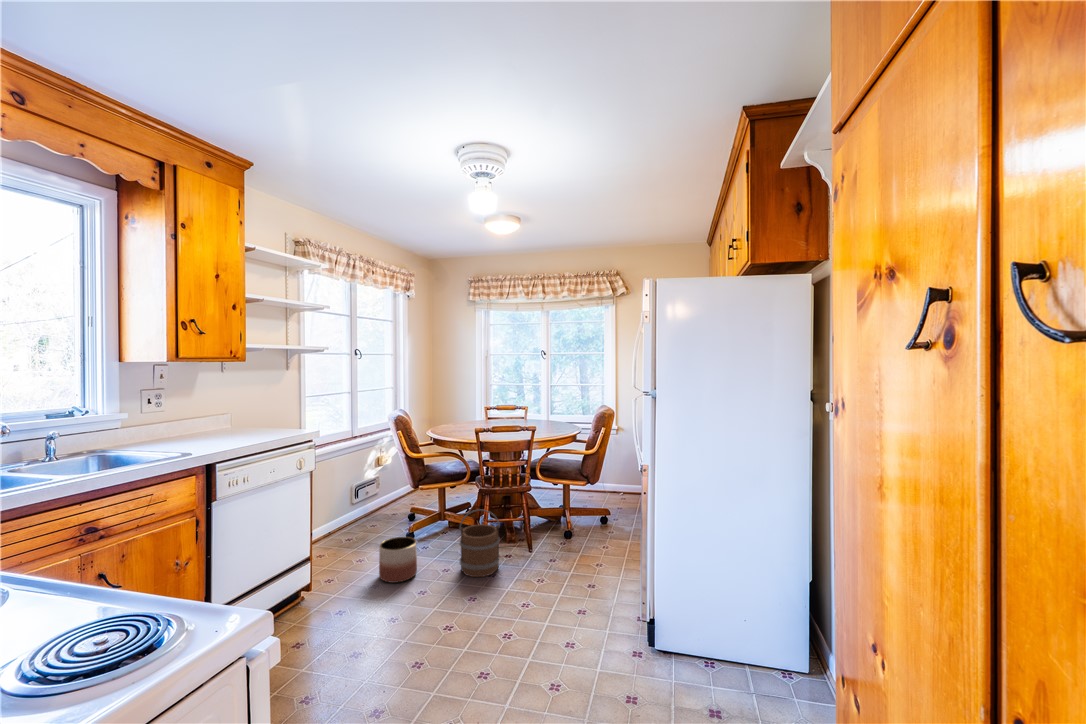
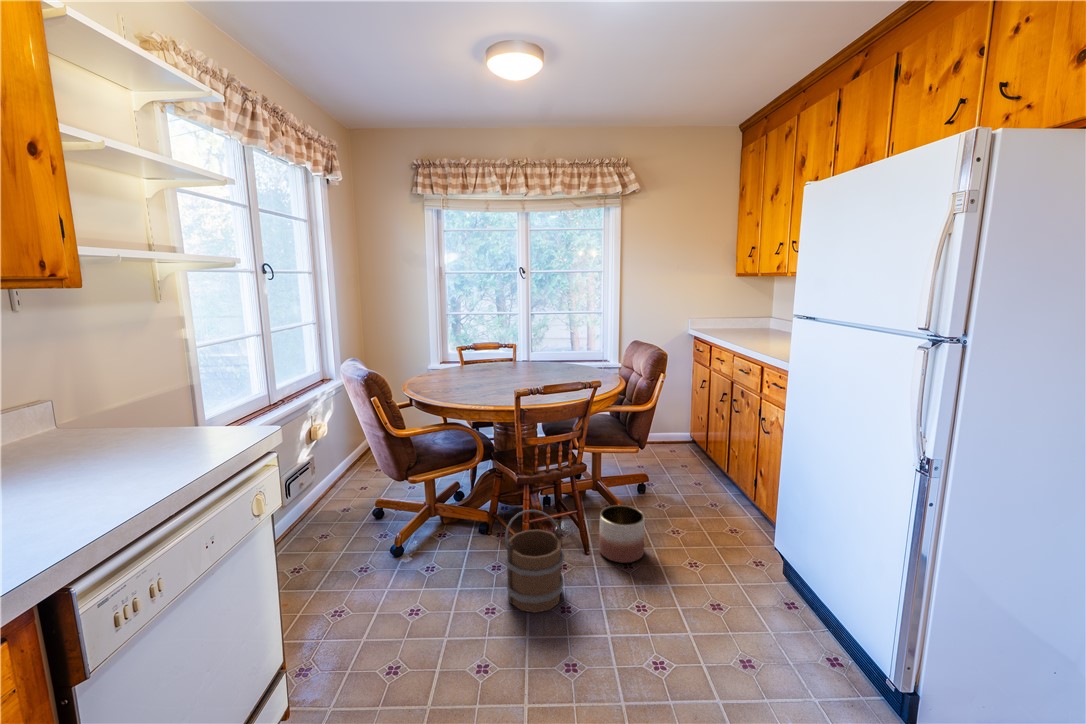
planter: present [379,537,417,583] -> present [599,505,645,563]

